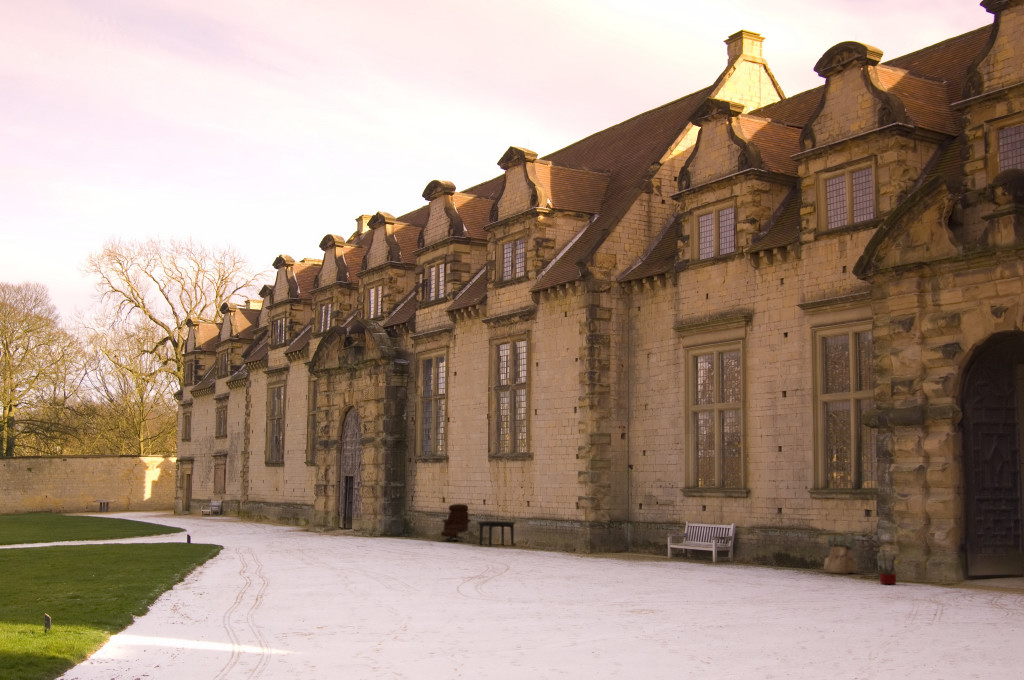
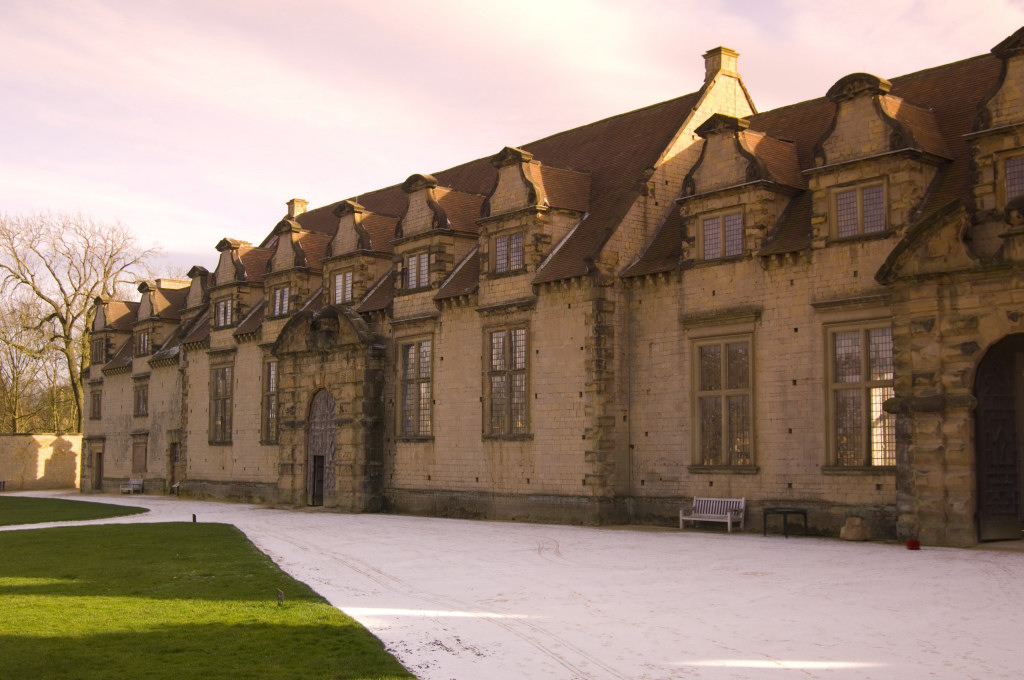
lounge chair: present [441,504,471,541] -> none [435,482,462,518]
round table: present [478,521,516,546] -> present [762,508,808,538]

